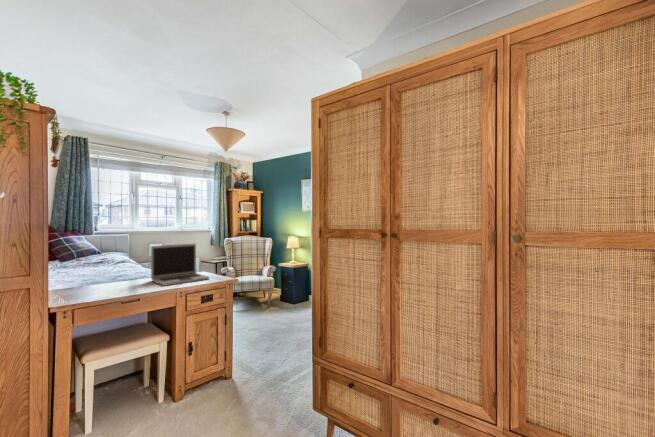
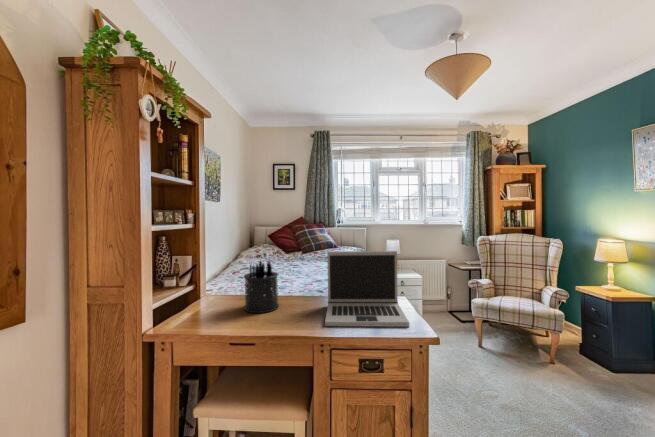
pen holder: none [85,253,115,291] -> present [244,261,278,313]

